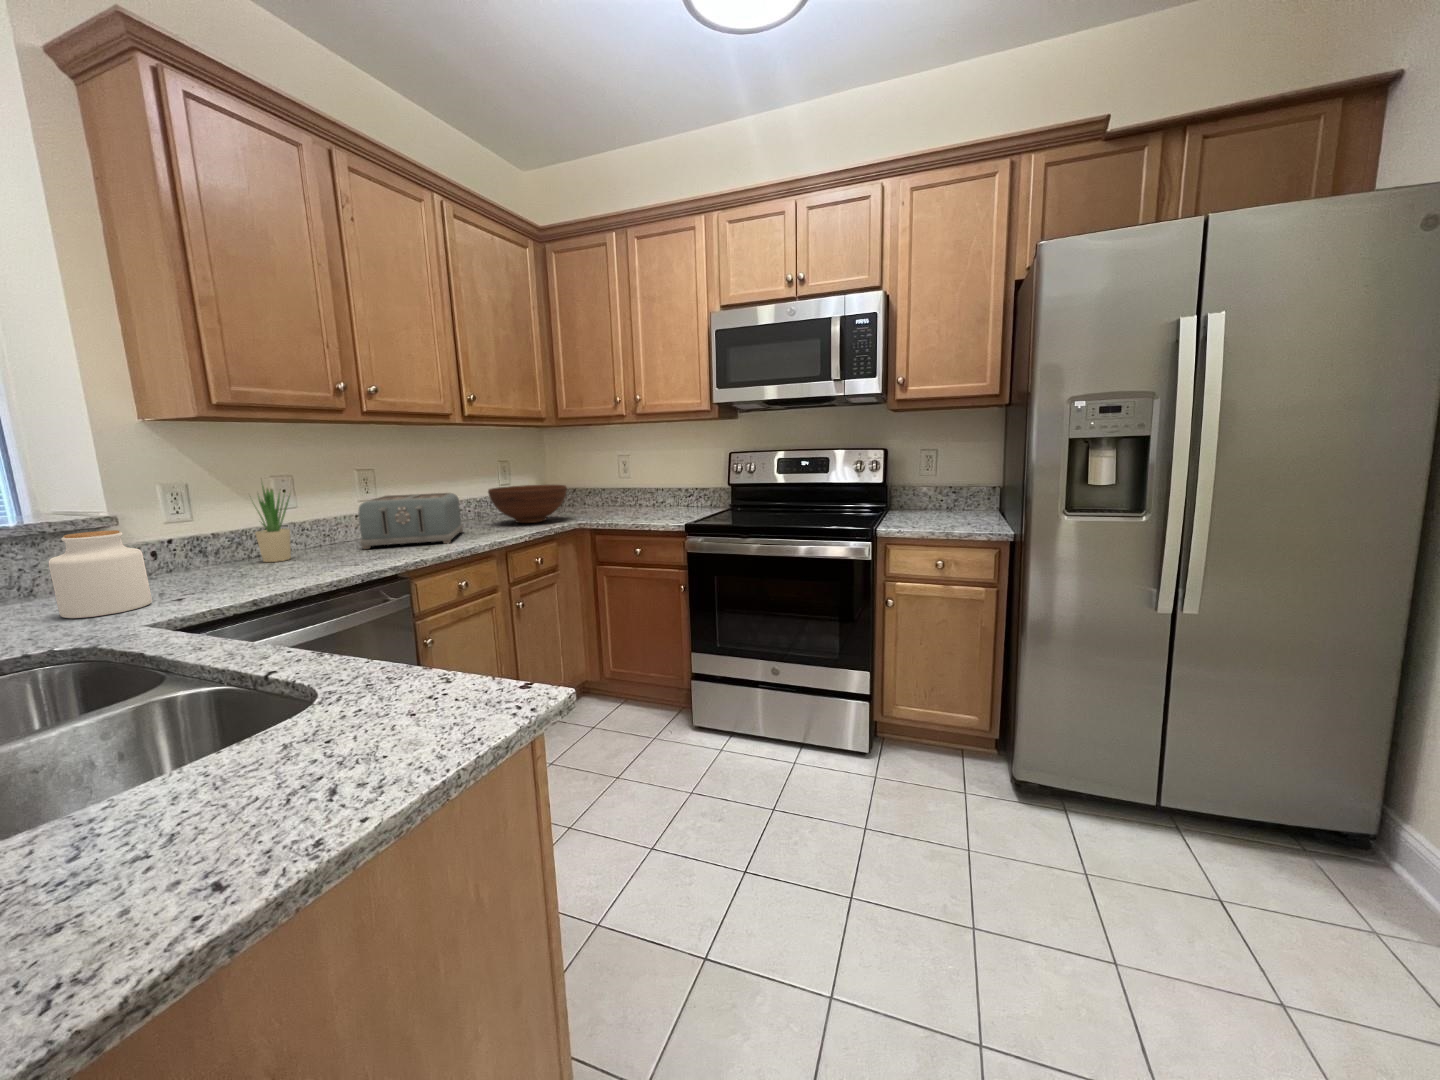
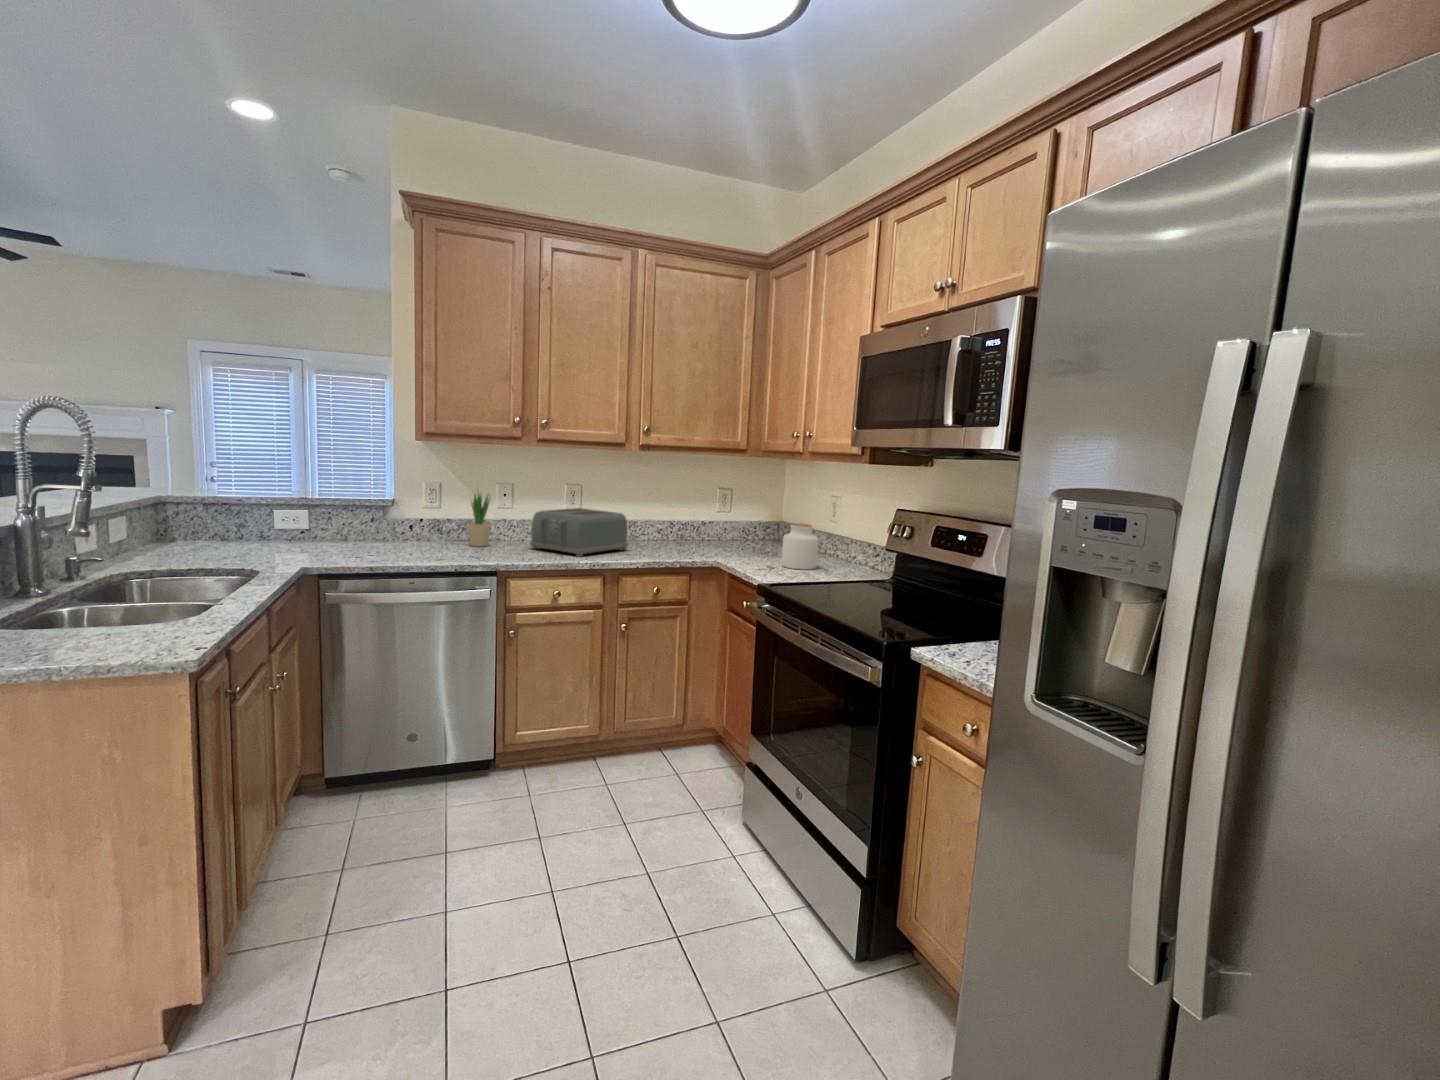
fruit bowl: present [488,485,567,523] -> none [664,514,739,554]
jar: present [49,530,152,618] -> present [781,523,818,570]

